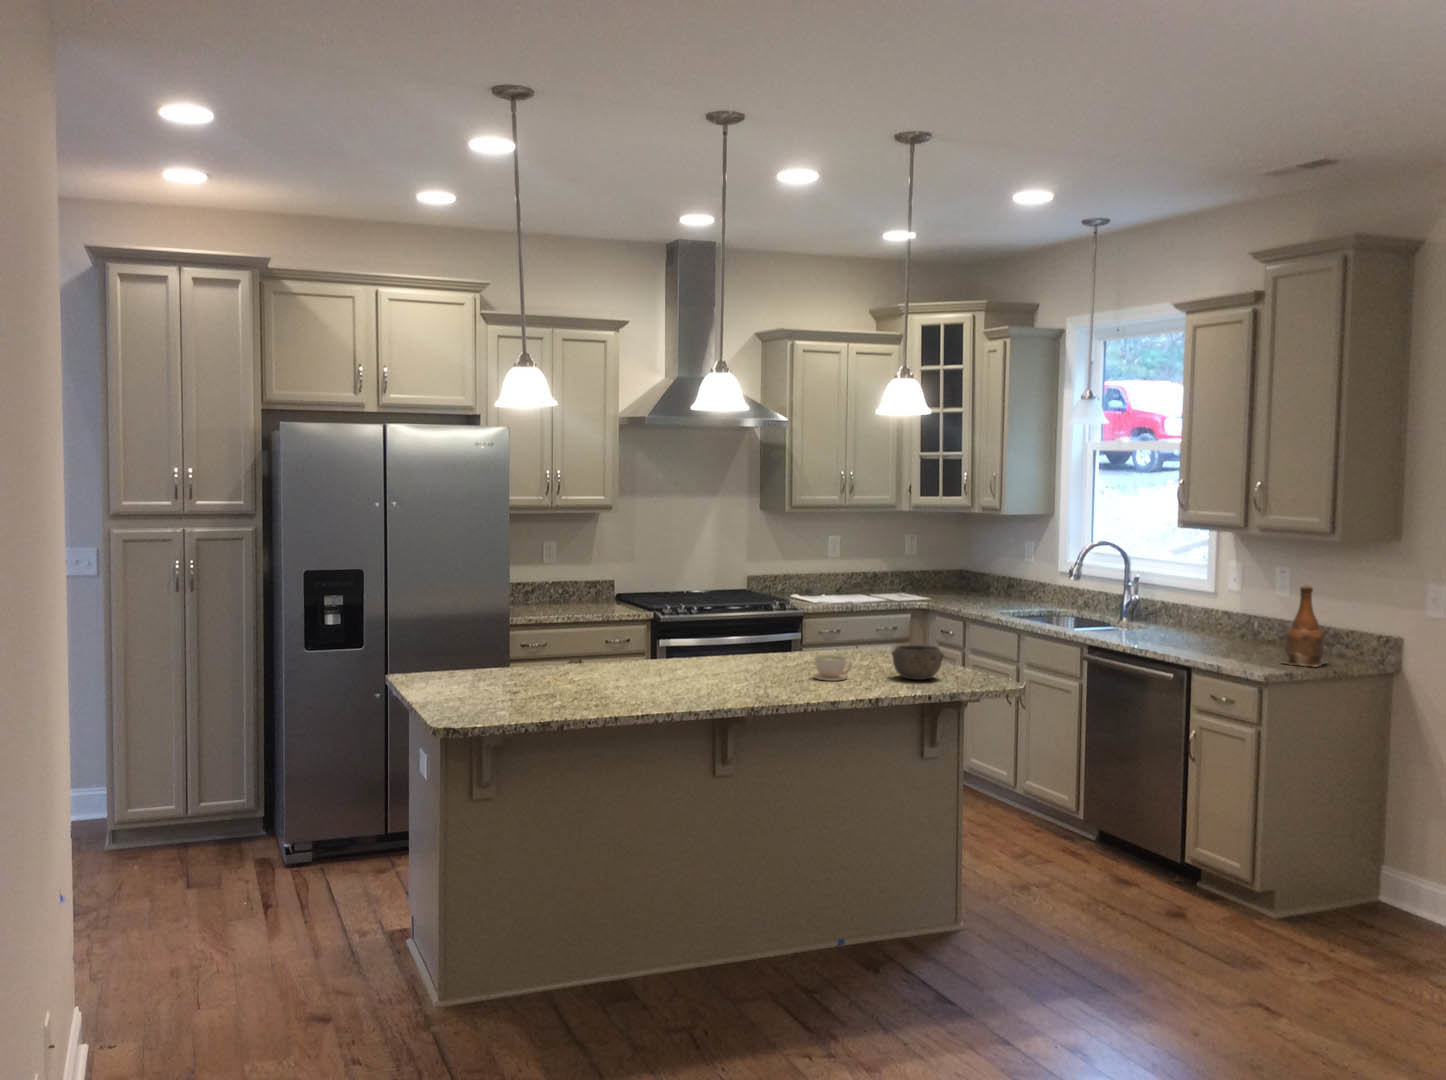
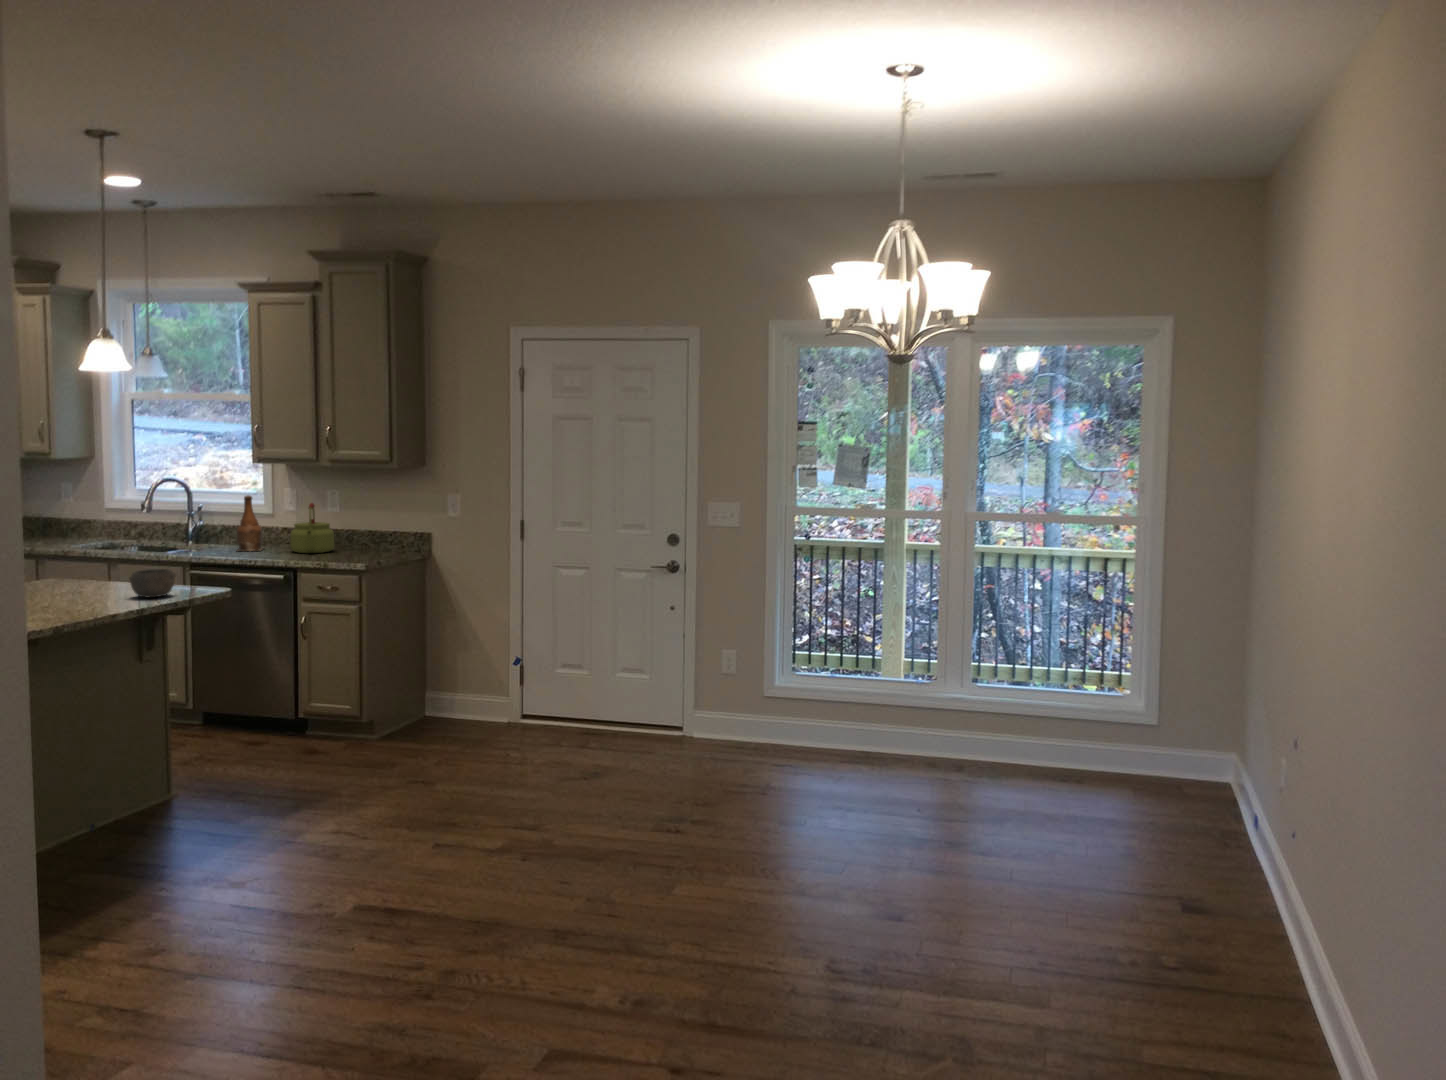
kettle: none [1211,582,1271,650] -> present [290,503,334,553]
bottle: present [1283,585,1325,667] -> present [237,495,263,551]
coffee cup: present [814,655,852,681] -> none [66,586,101,608]

